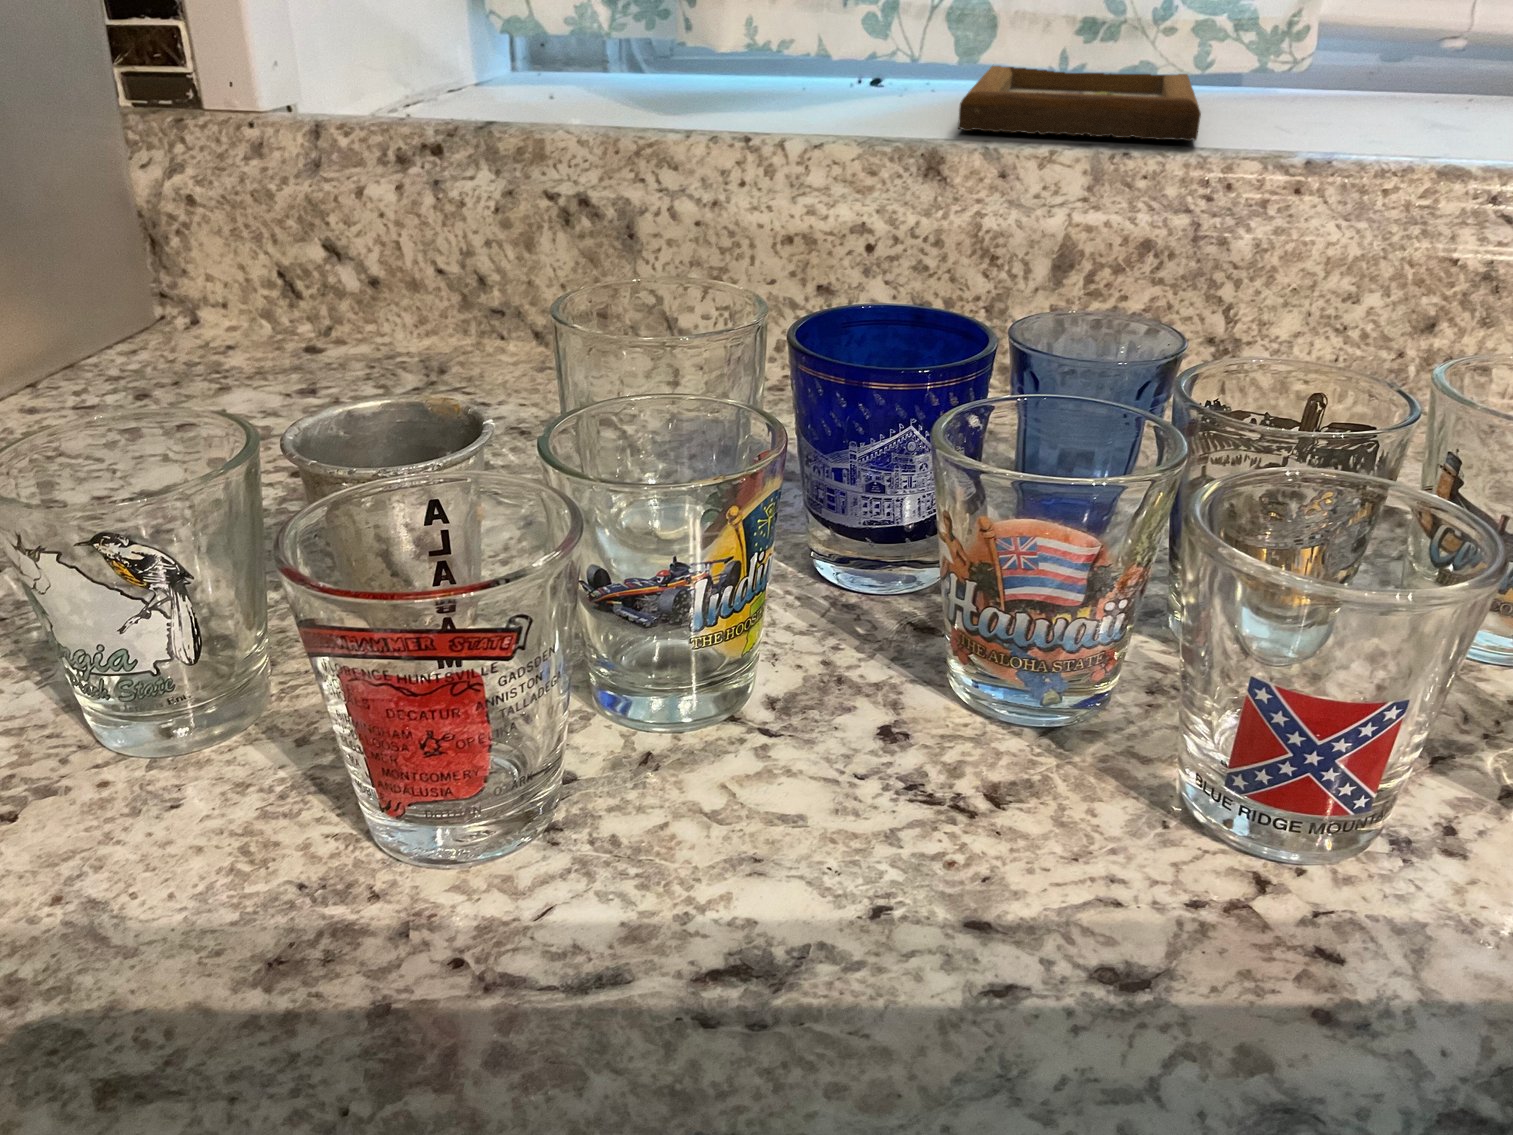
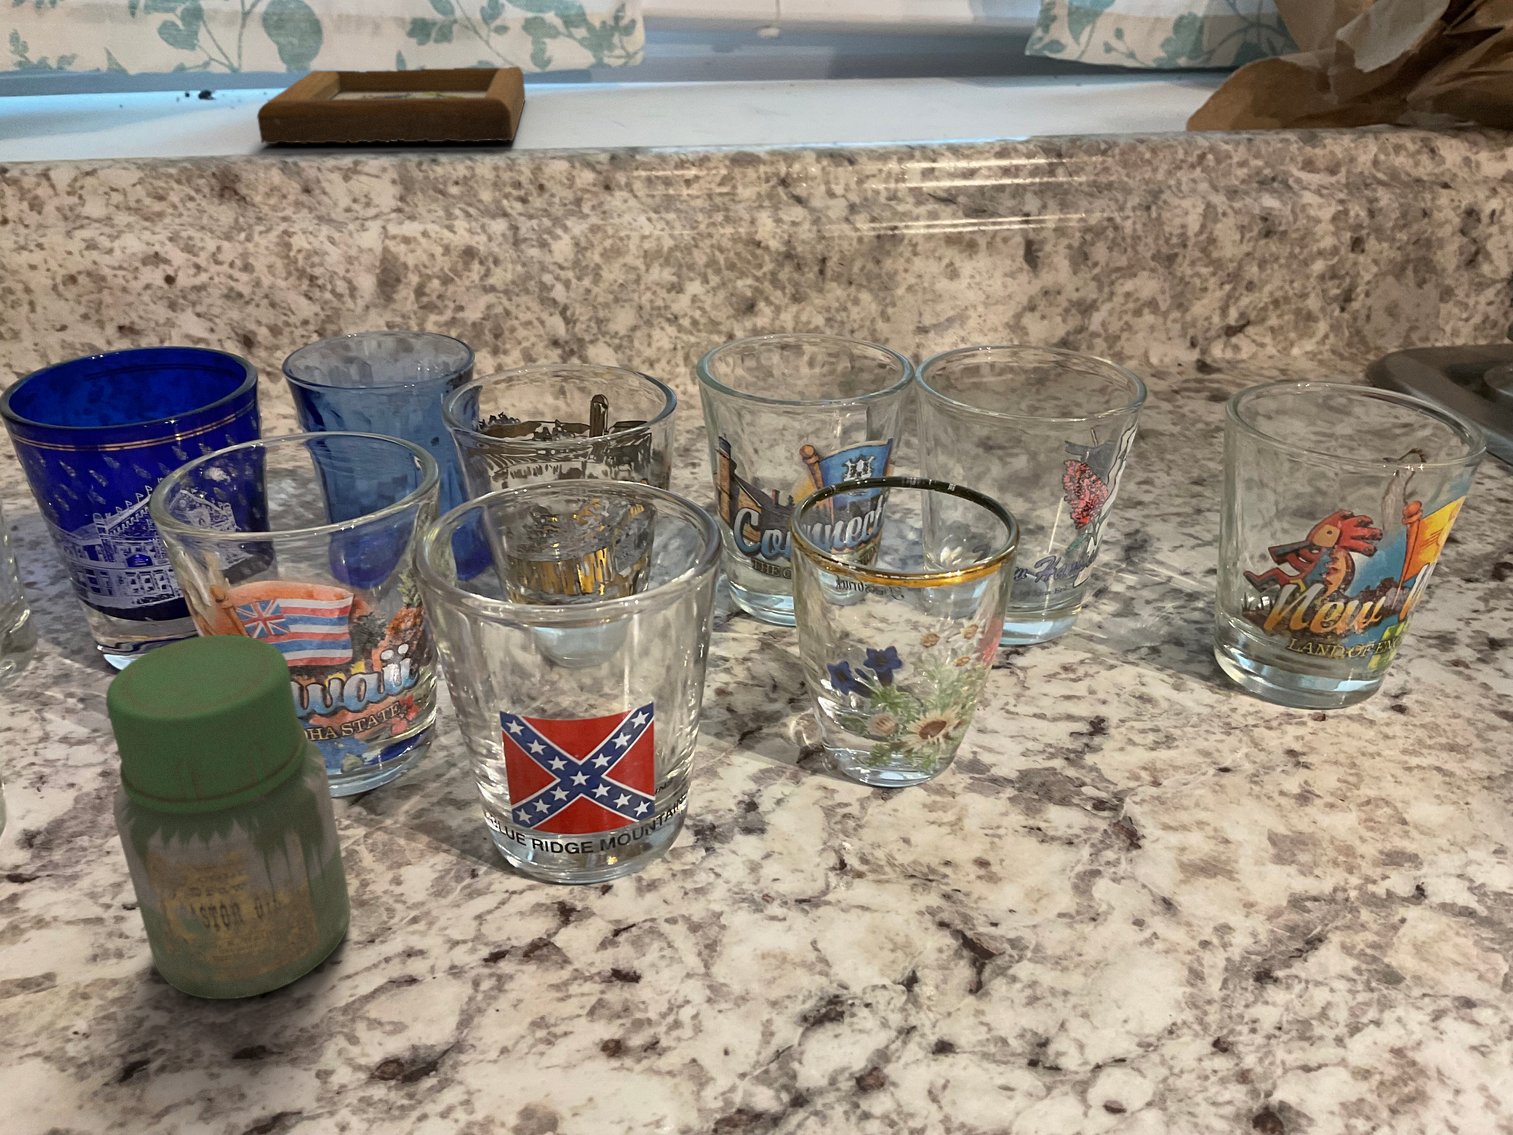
jar: none [891,553,1083,882] -> present [106,635,351,999]

